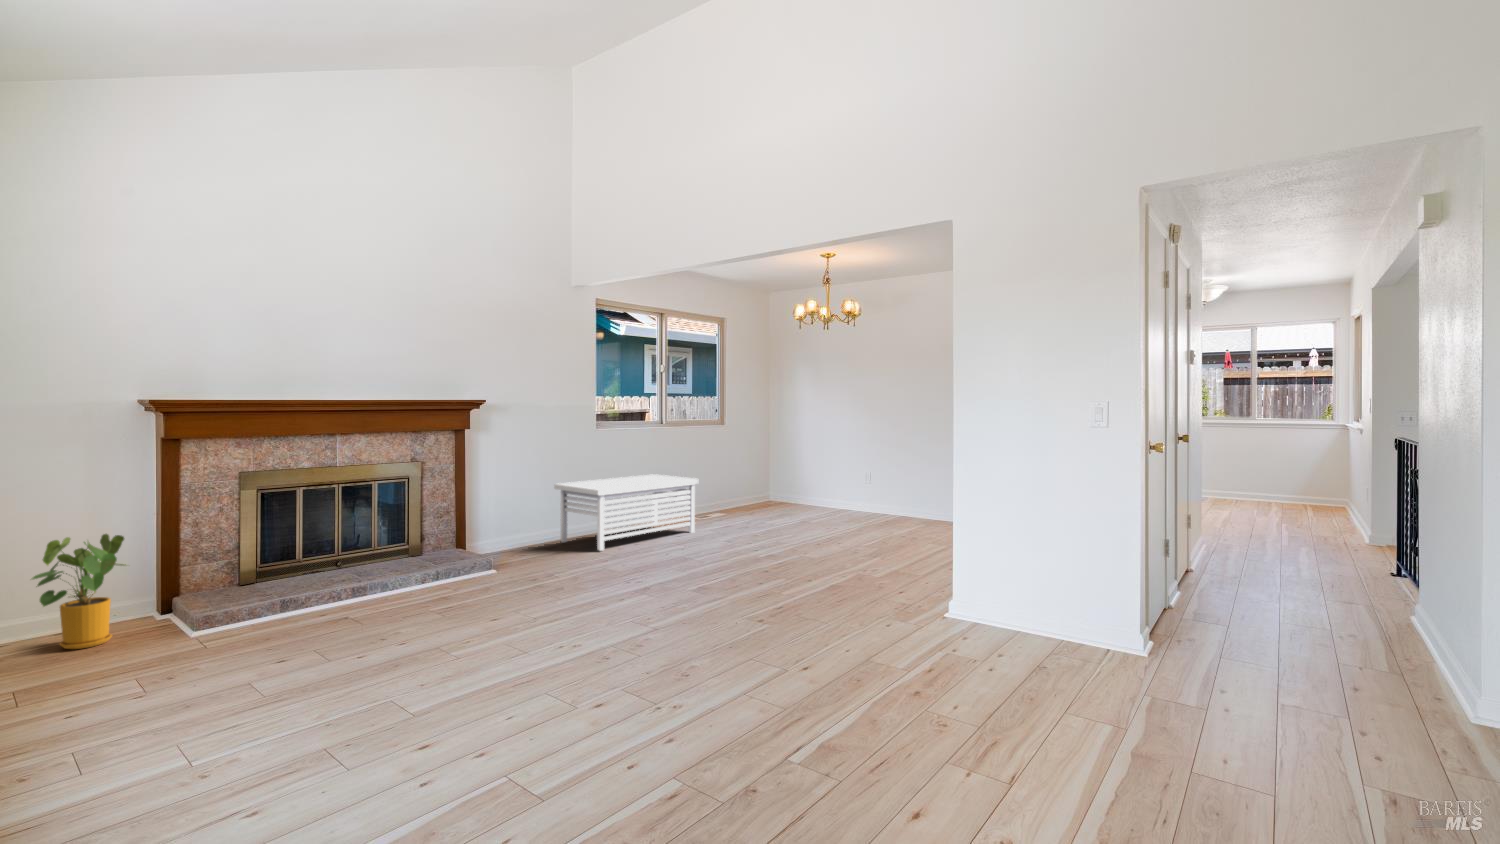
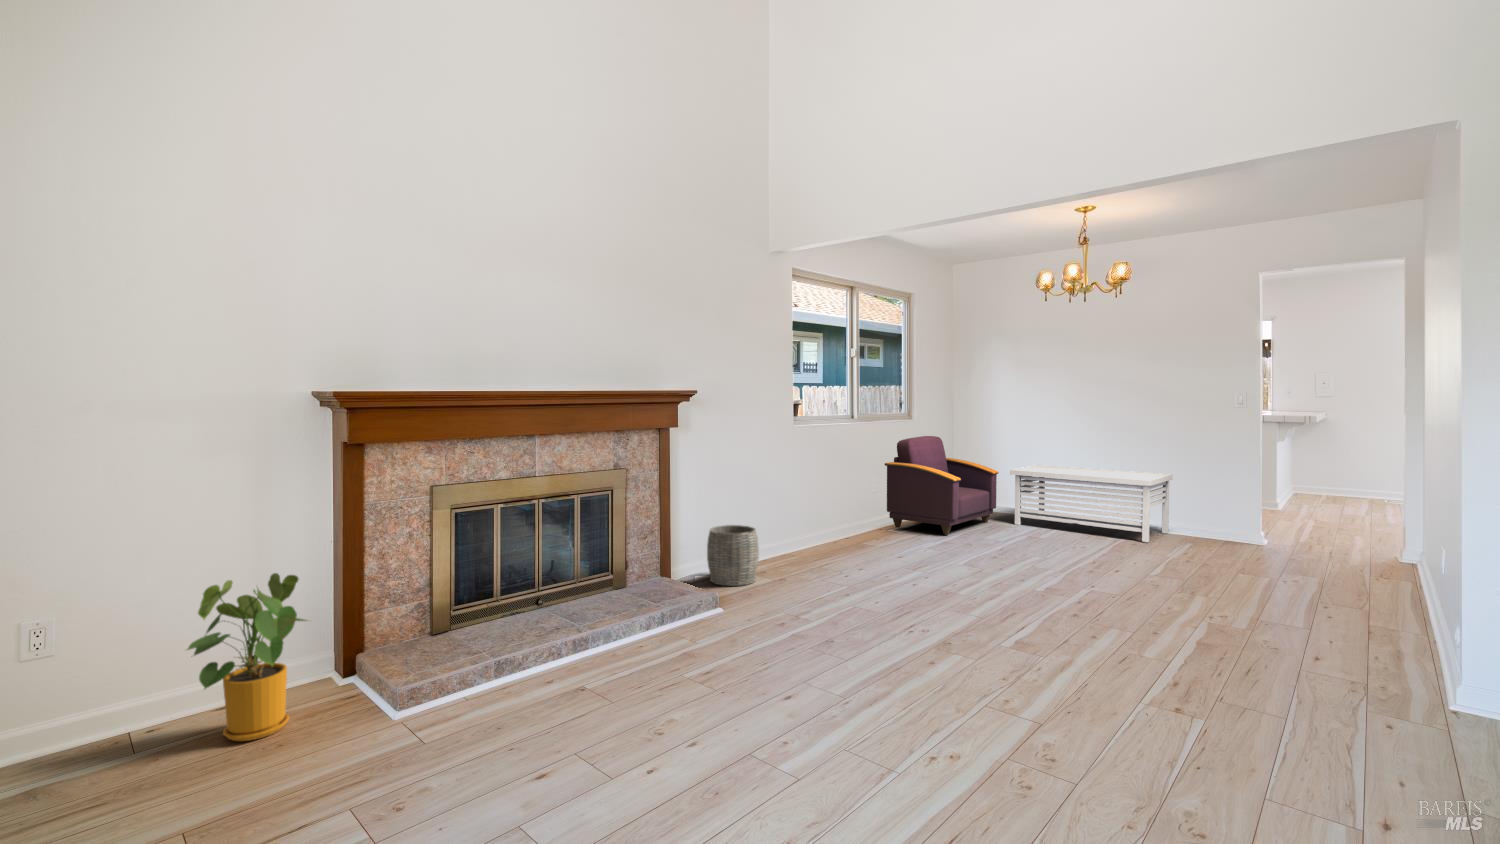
armchair: none [692,439,794,522] -> present [885,436,999,535]
storage bench: present [554,474,698,551] -> present [1010,465,1173,542]
woven basket: none [501,510,545,558] -> present [707,525,759,586]

